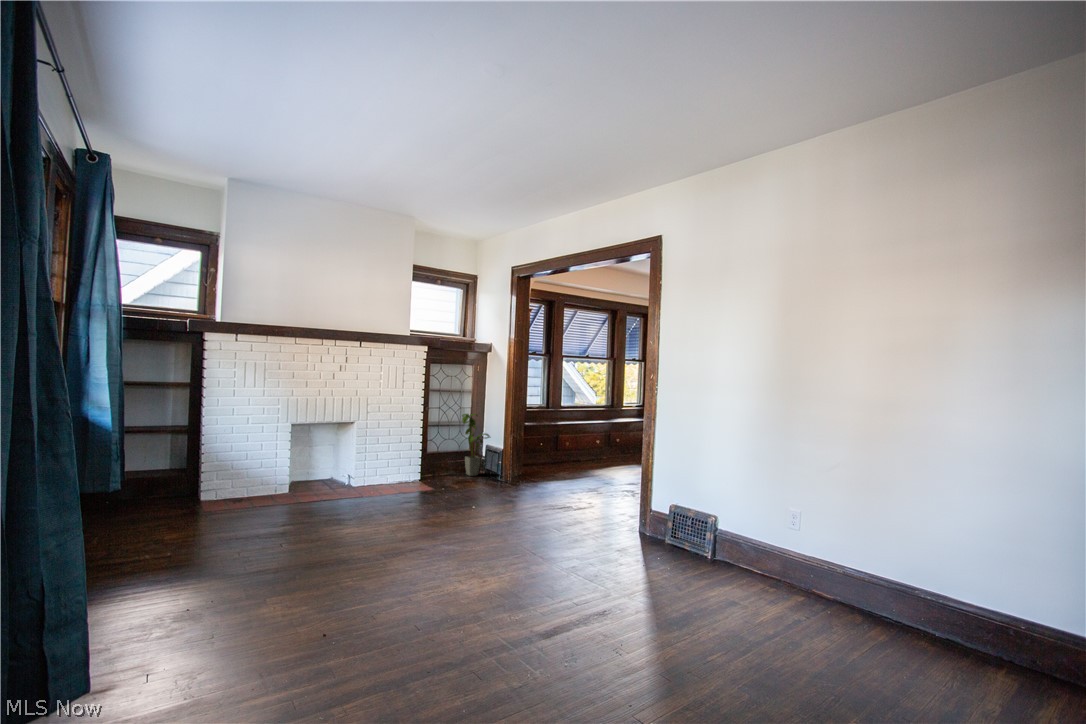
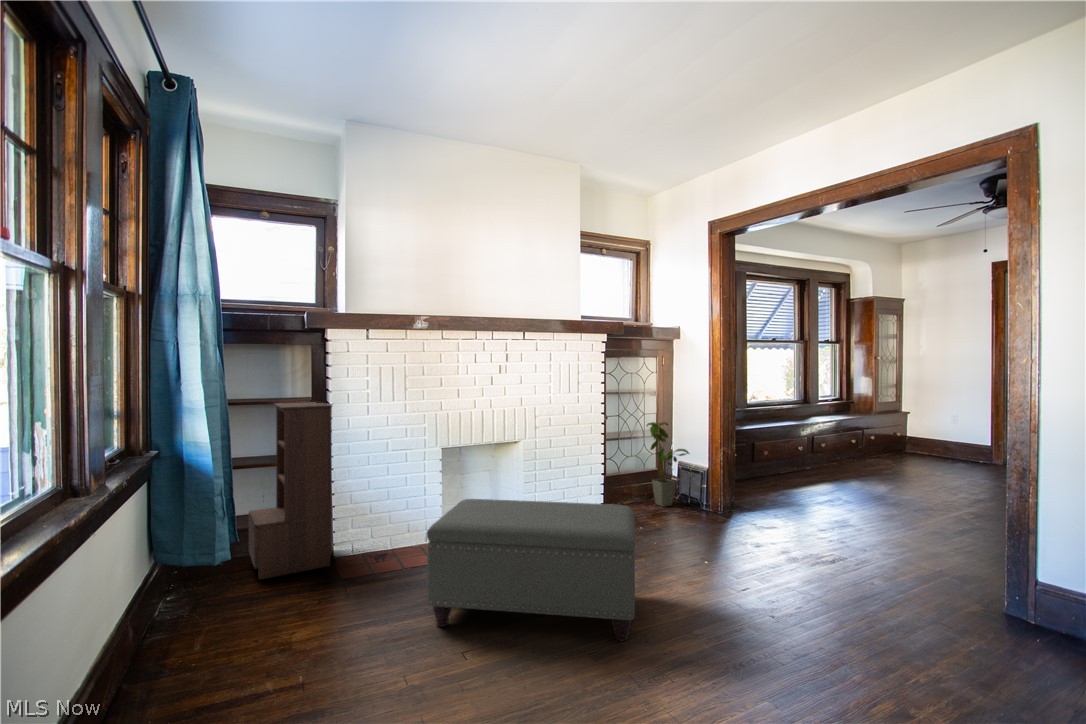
bookshelf: none [132,386,205,512] -> present [249,402,332,579]
ottoman: none [263,455,414,538] -> present [427,499,636,641]

